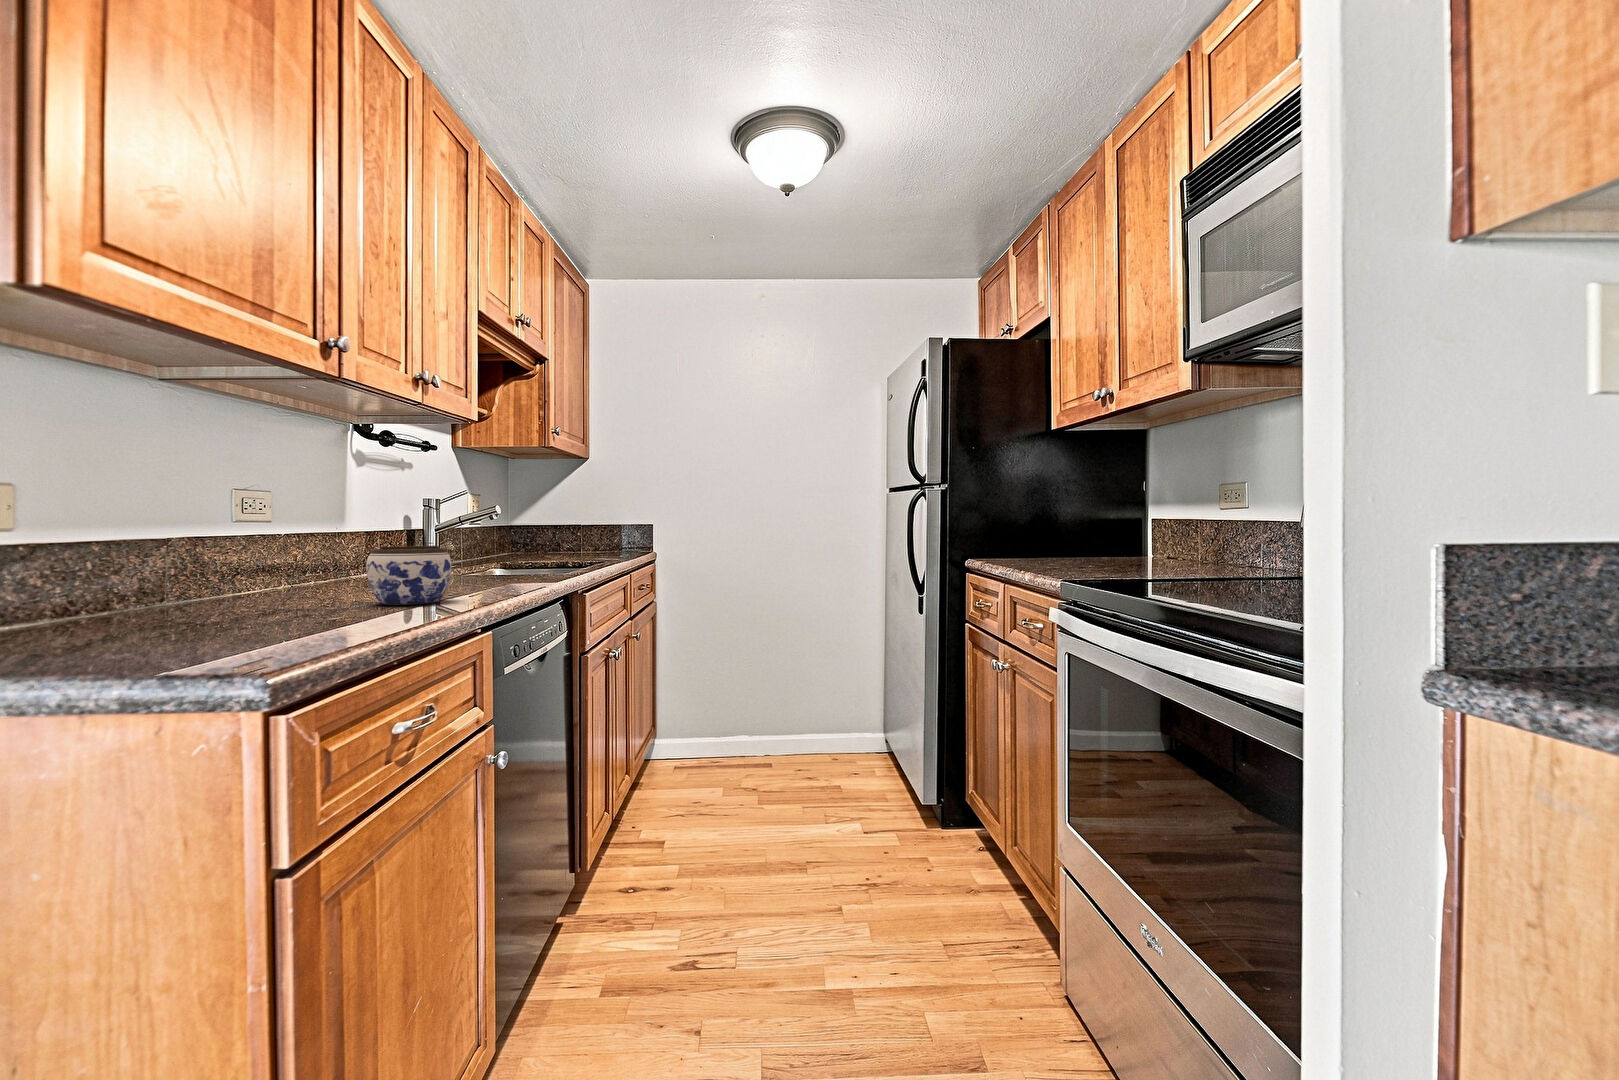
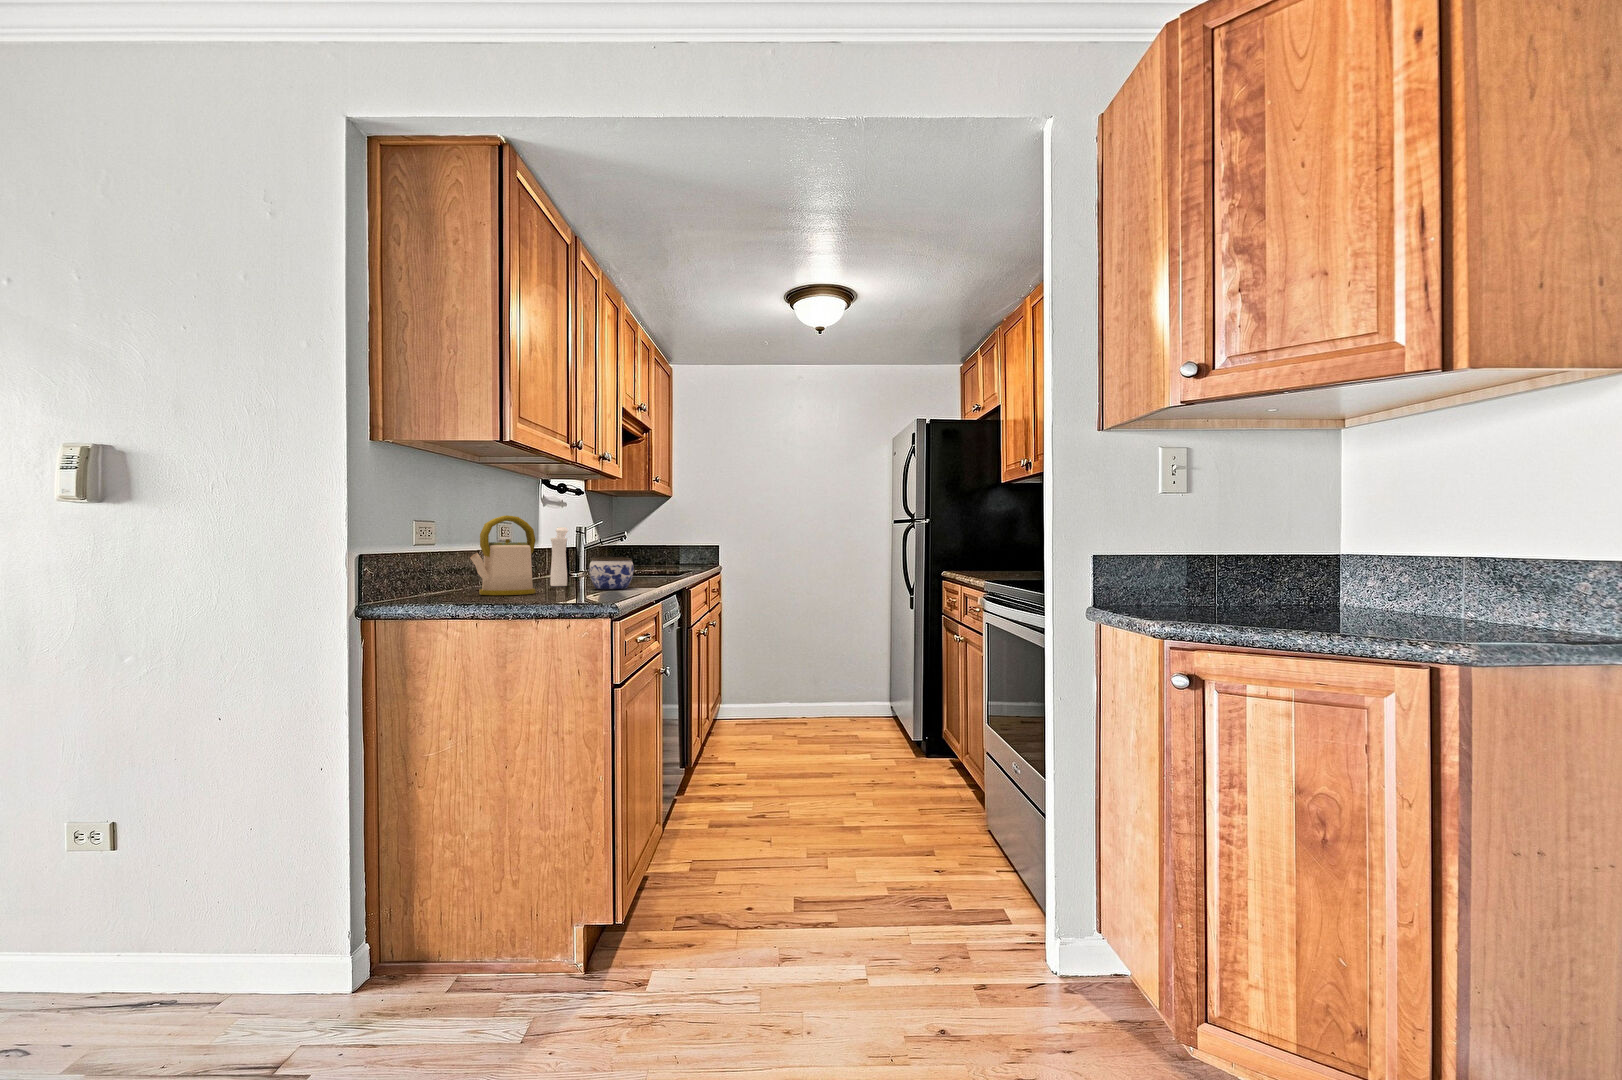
kettle: none [86,468,244,624] -> present [470,515,536,595]
pepper mill: none [318,495,362,596] -> present [550,527,568,586]

